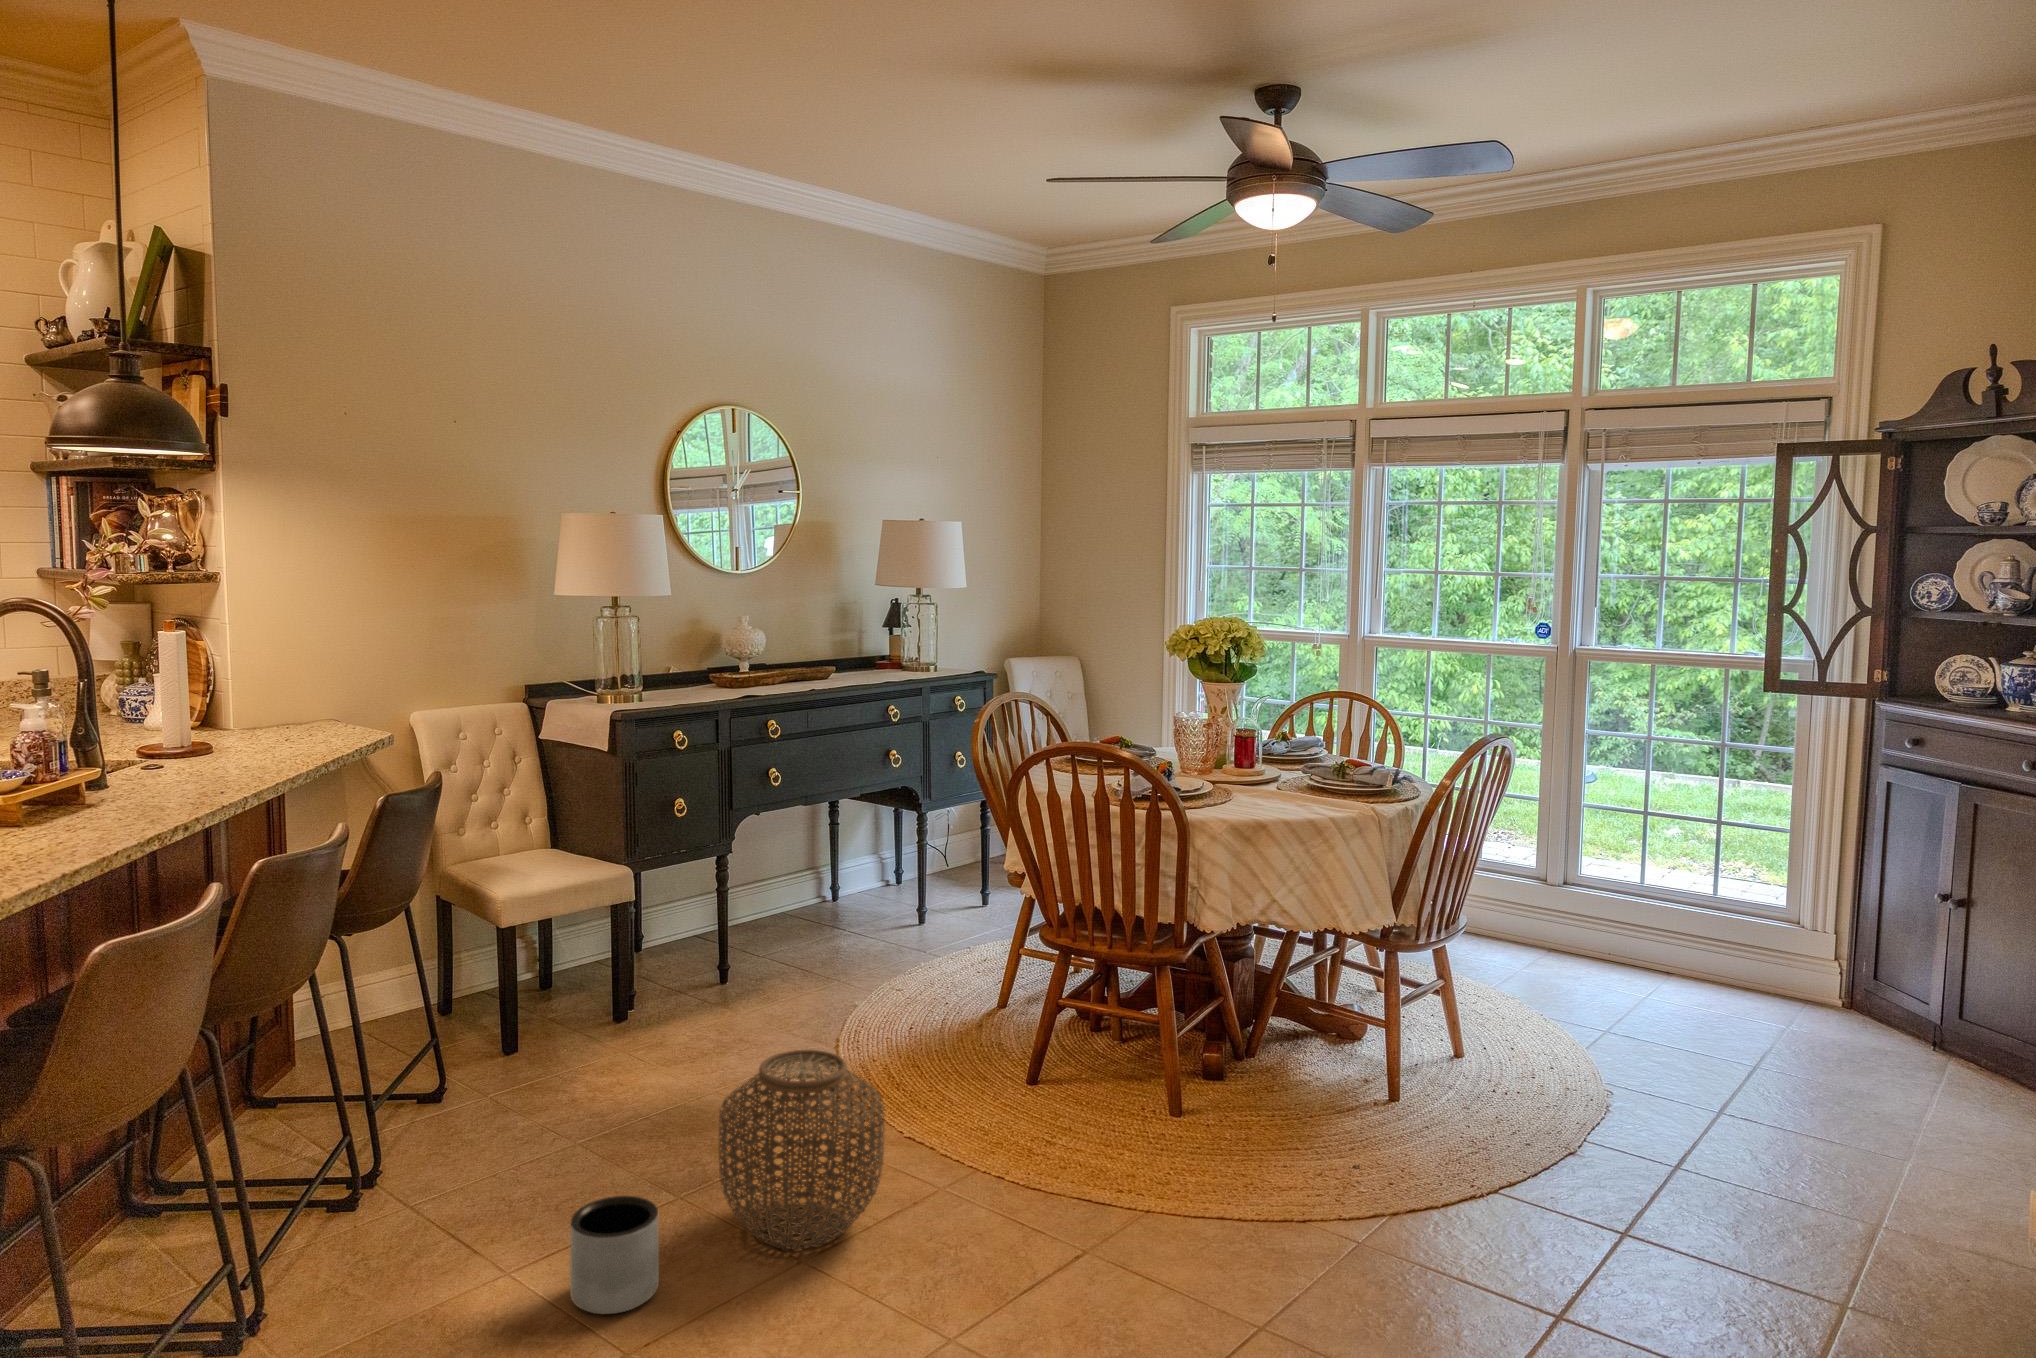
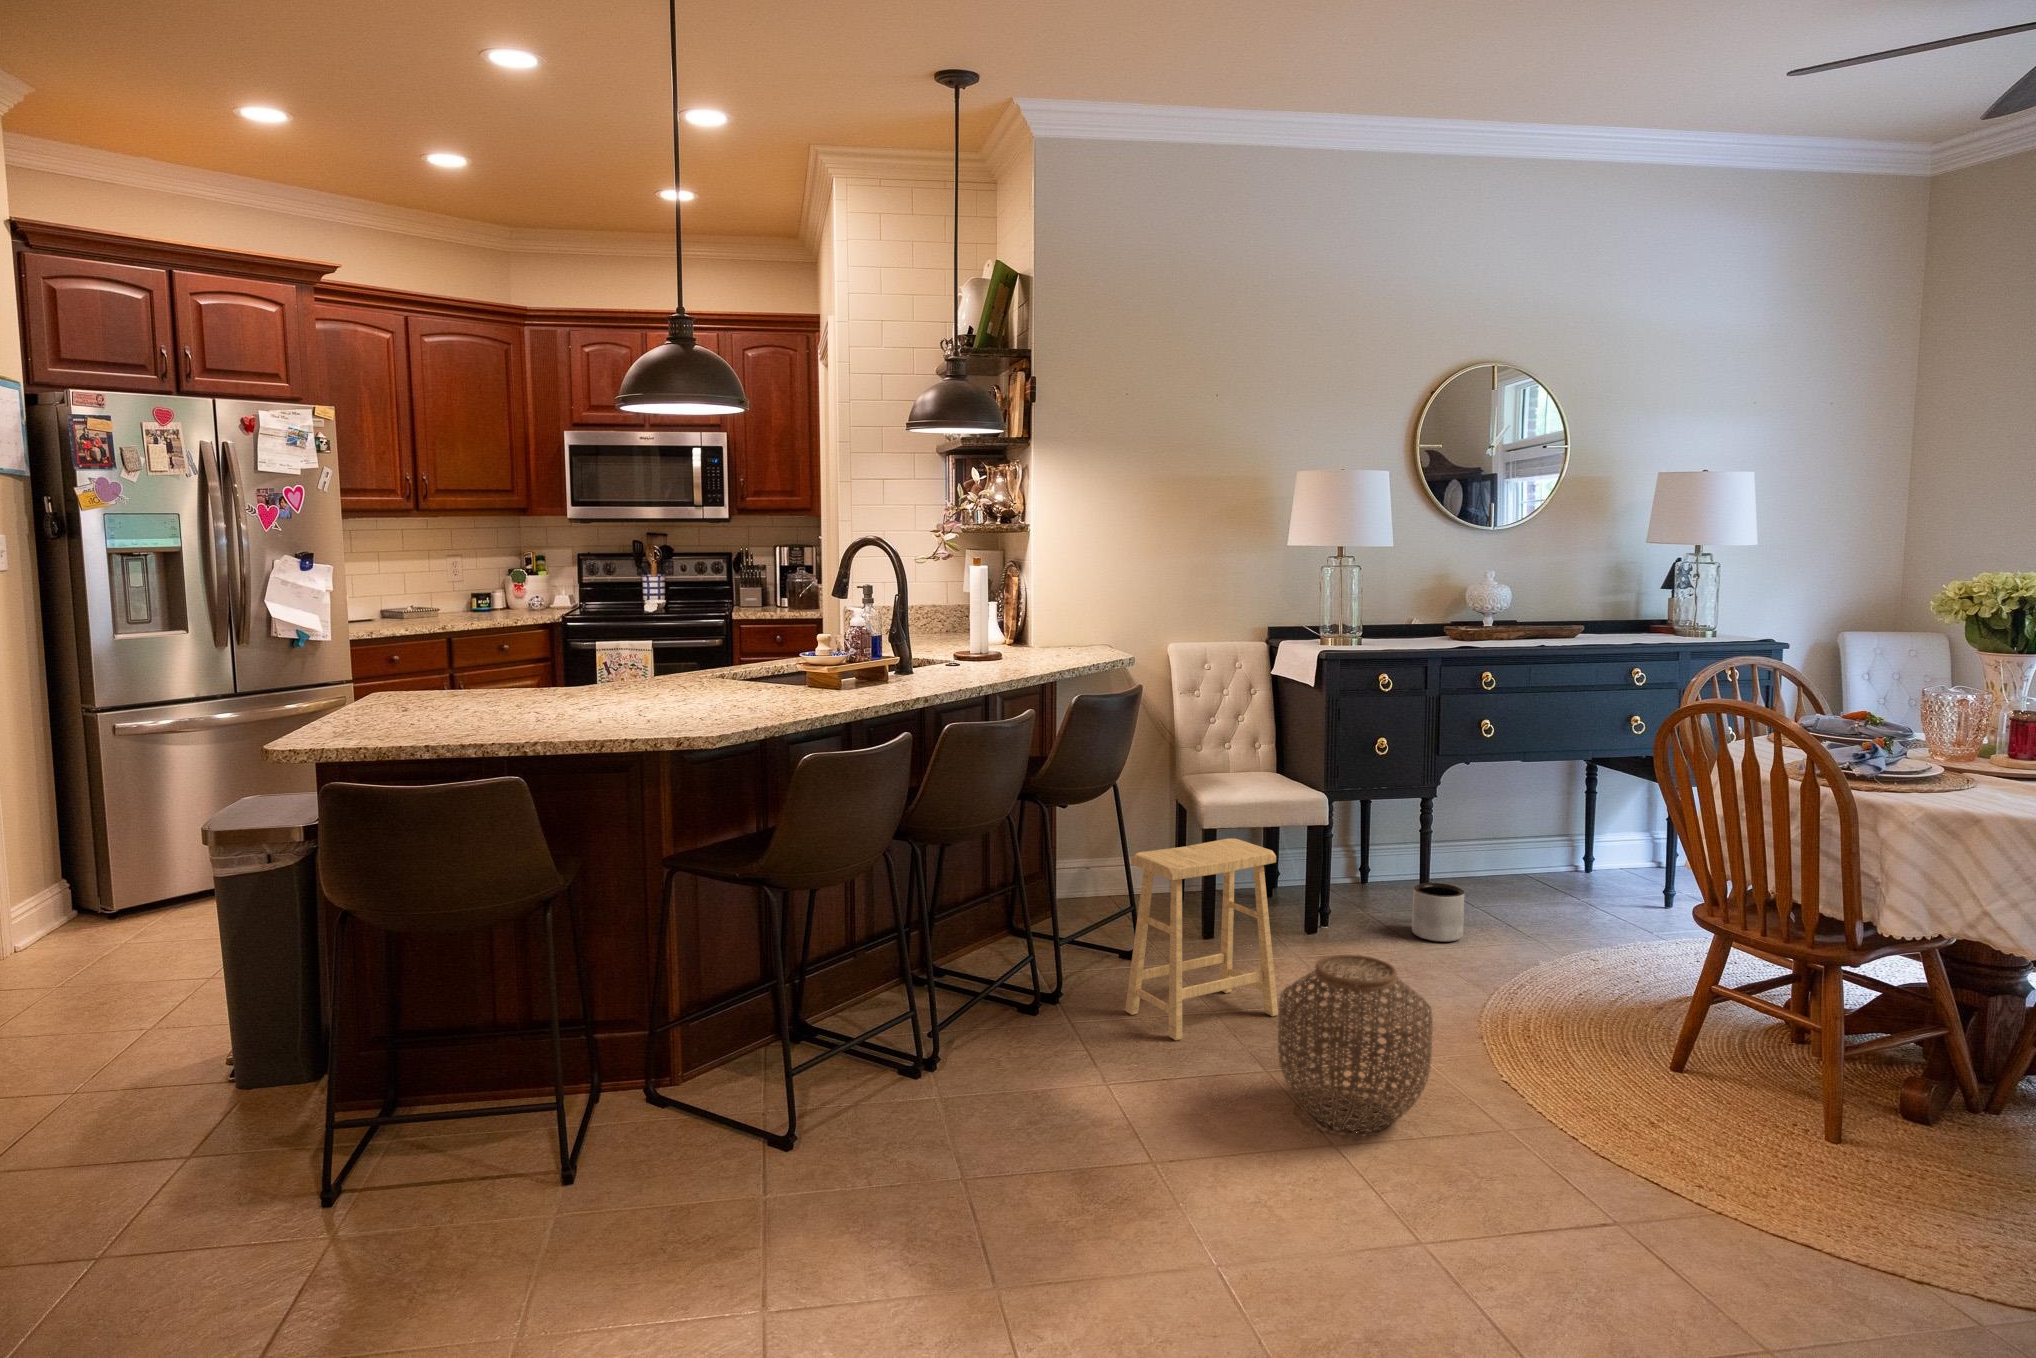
footstool: none [467,940,651,1203] -> present [1125,838,1278,1040]
planter: present [570,1196,659,1315] -> present [1412,883,1464,942]

